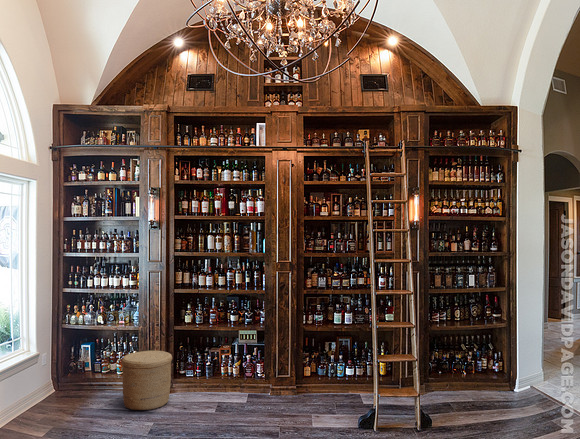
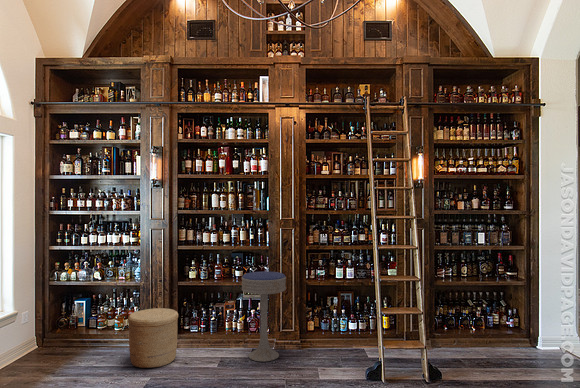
bar stool: none [236,315,280,407] -> present [242,271,286,362]

